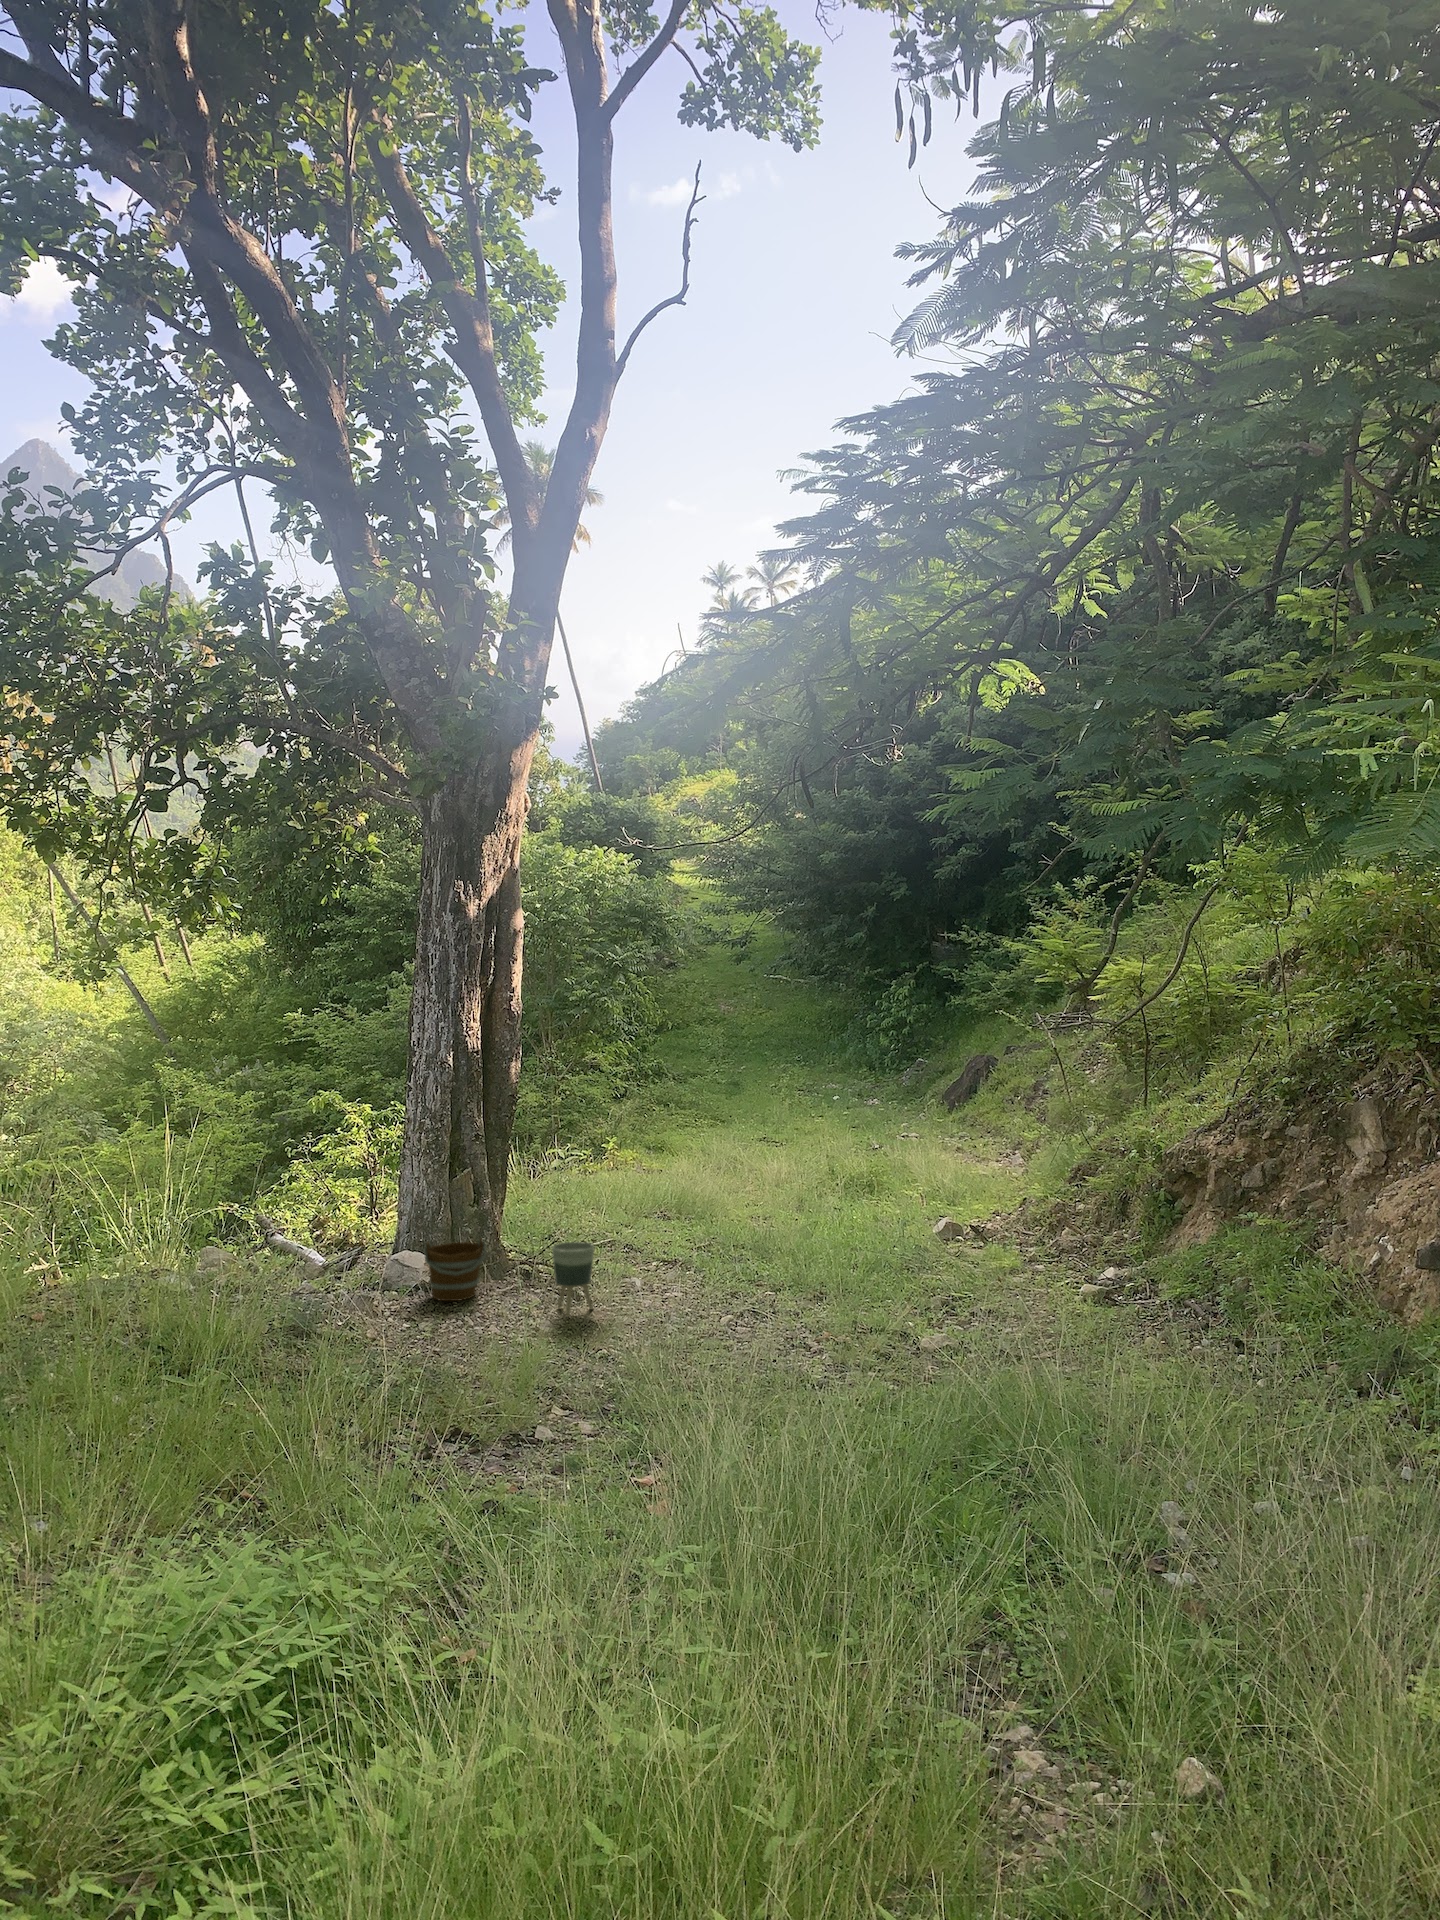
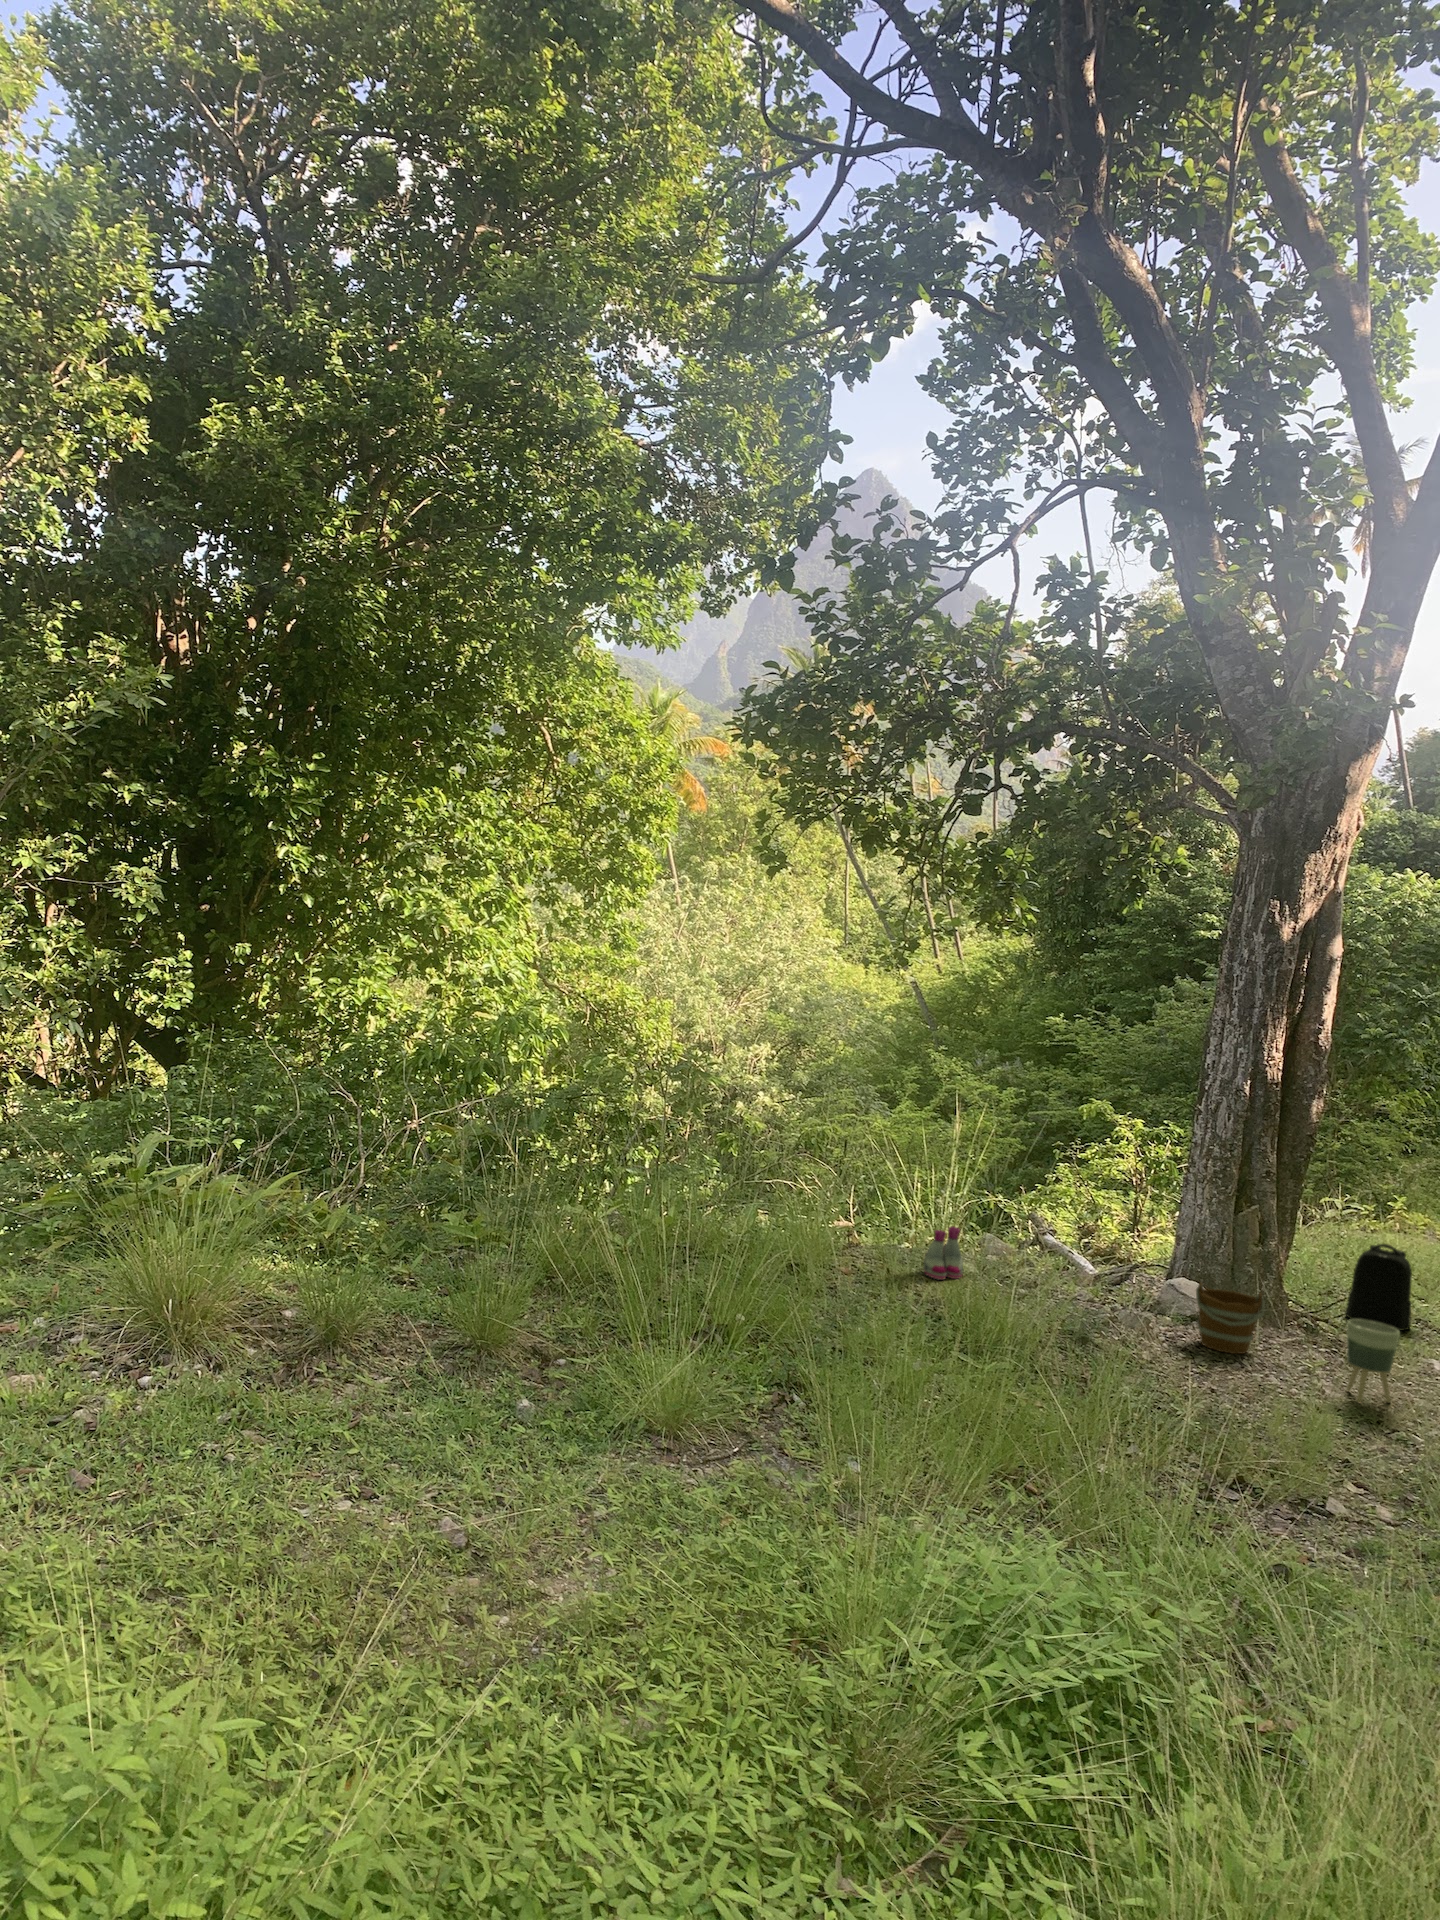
backpack: none [558,1170,608,1239] -> present [1345,1244,1412,1330]
boots: none [116,1247,167,1311] -> present [923,1226,964,1280]

